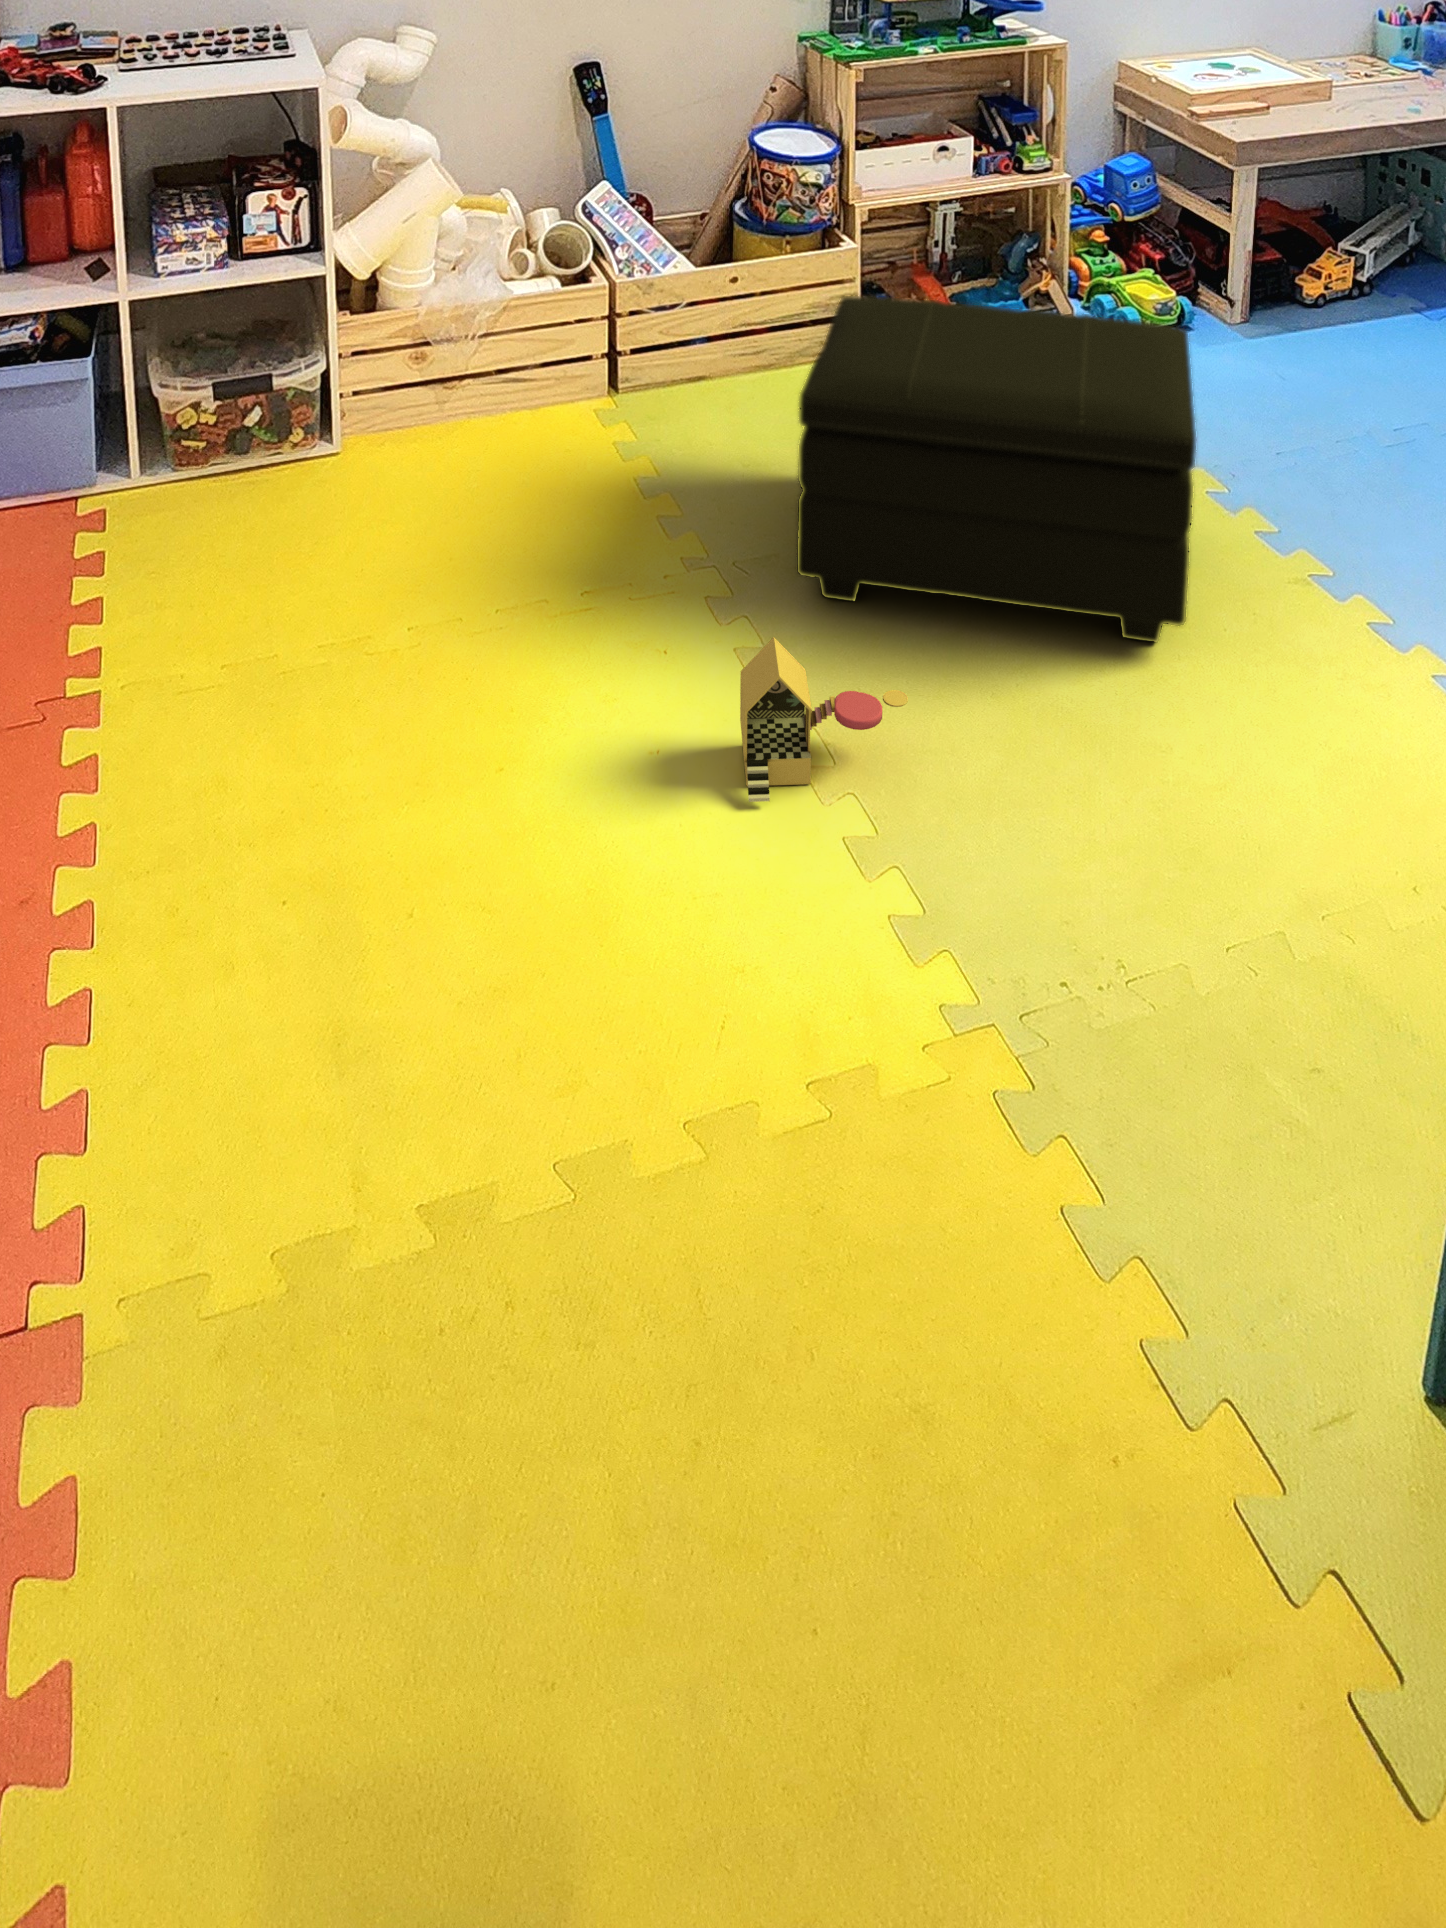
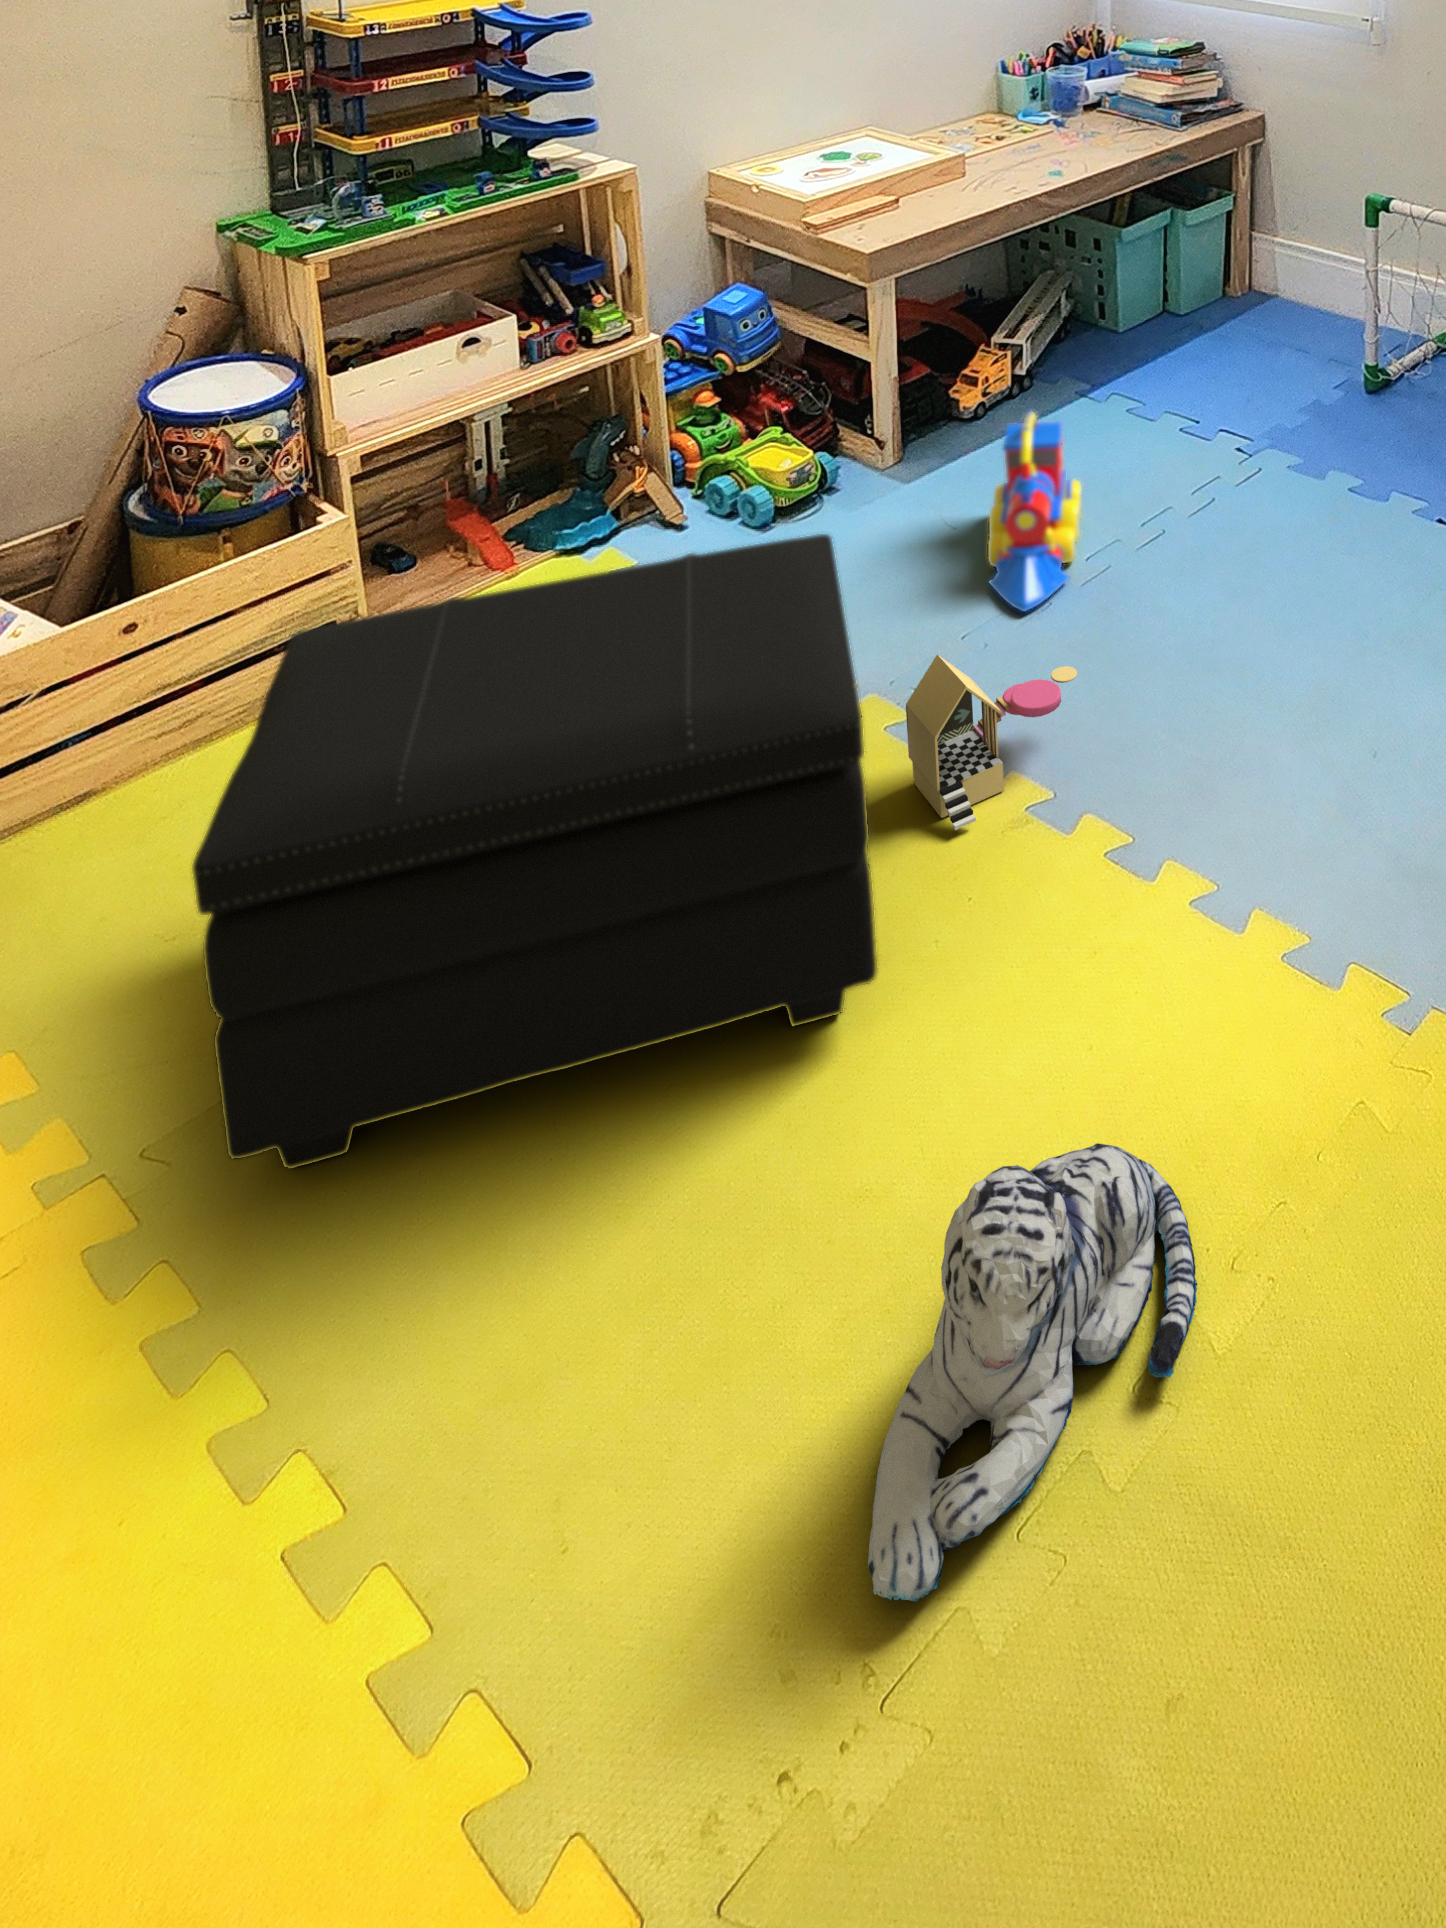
toy train: none [1306,296,1398,451] -> present [988,411,1082,611]
toy house: present [740,637,908,802] -> present [906,655,1077,830]
plush toy: none [1142,720,1386,929] -> present [868,1143,1197,1601]

